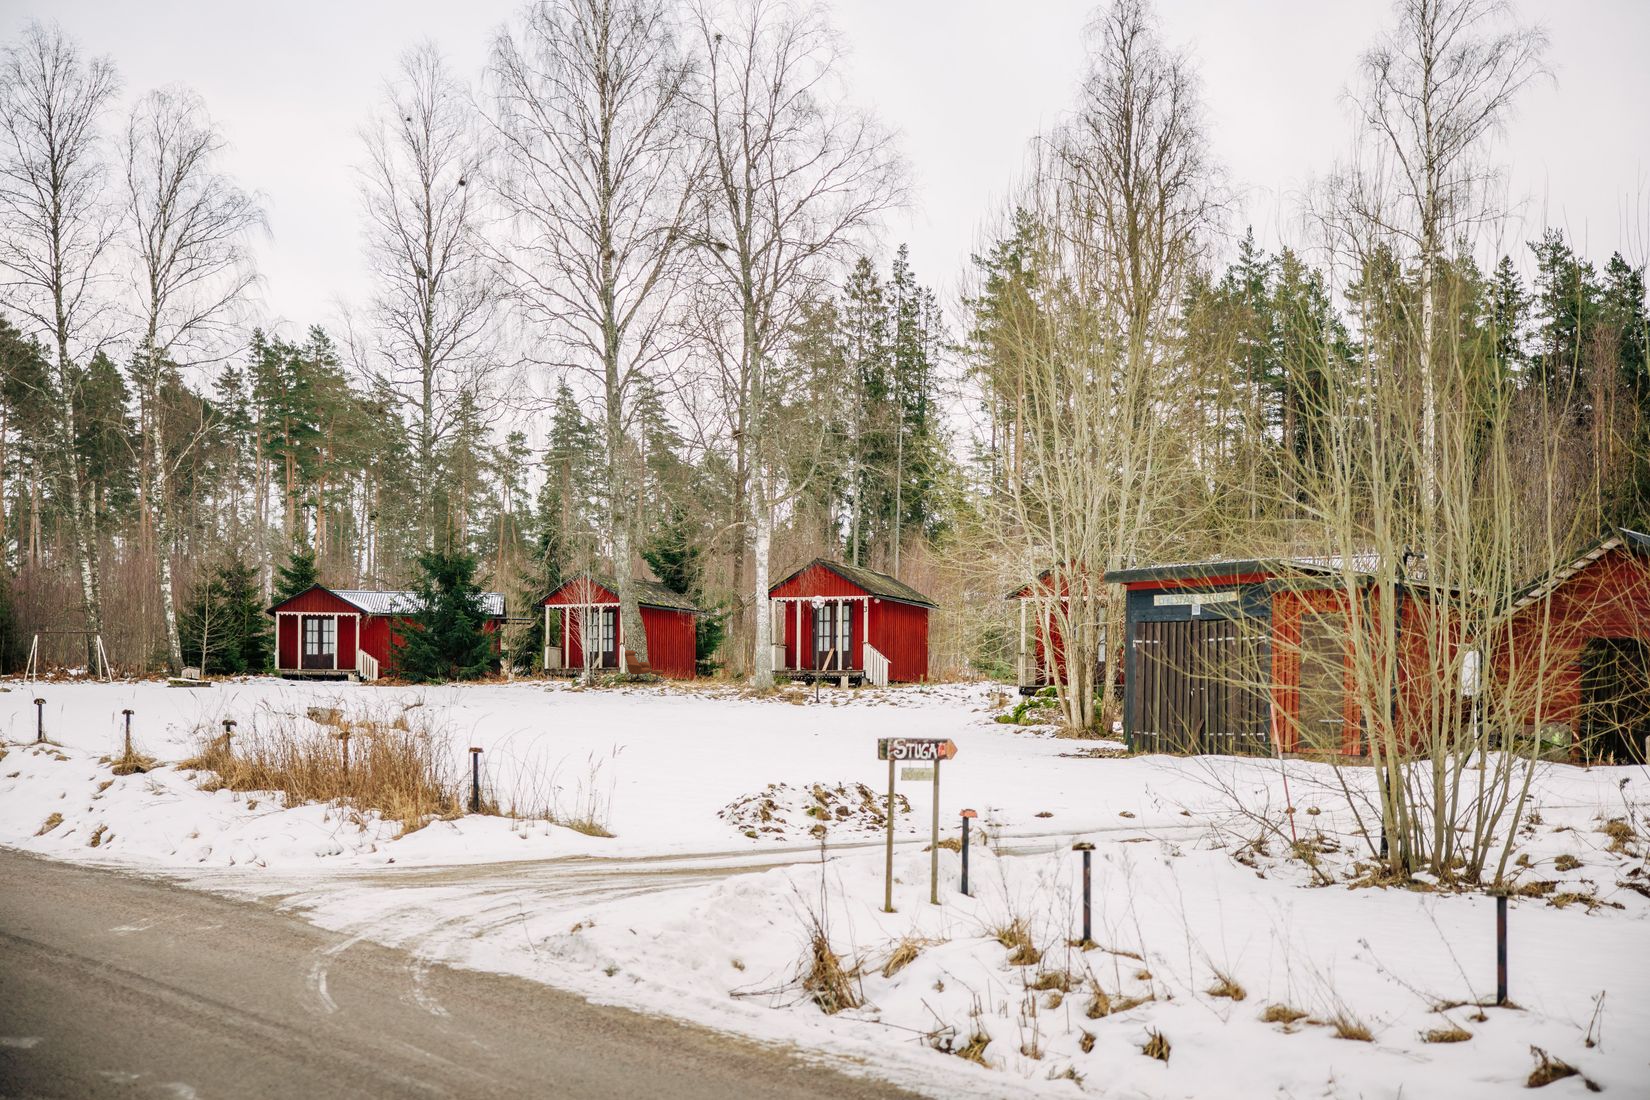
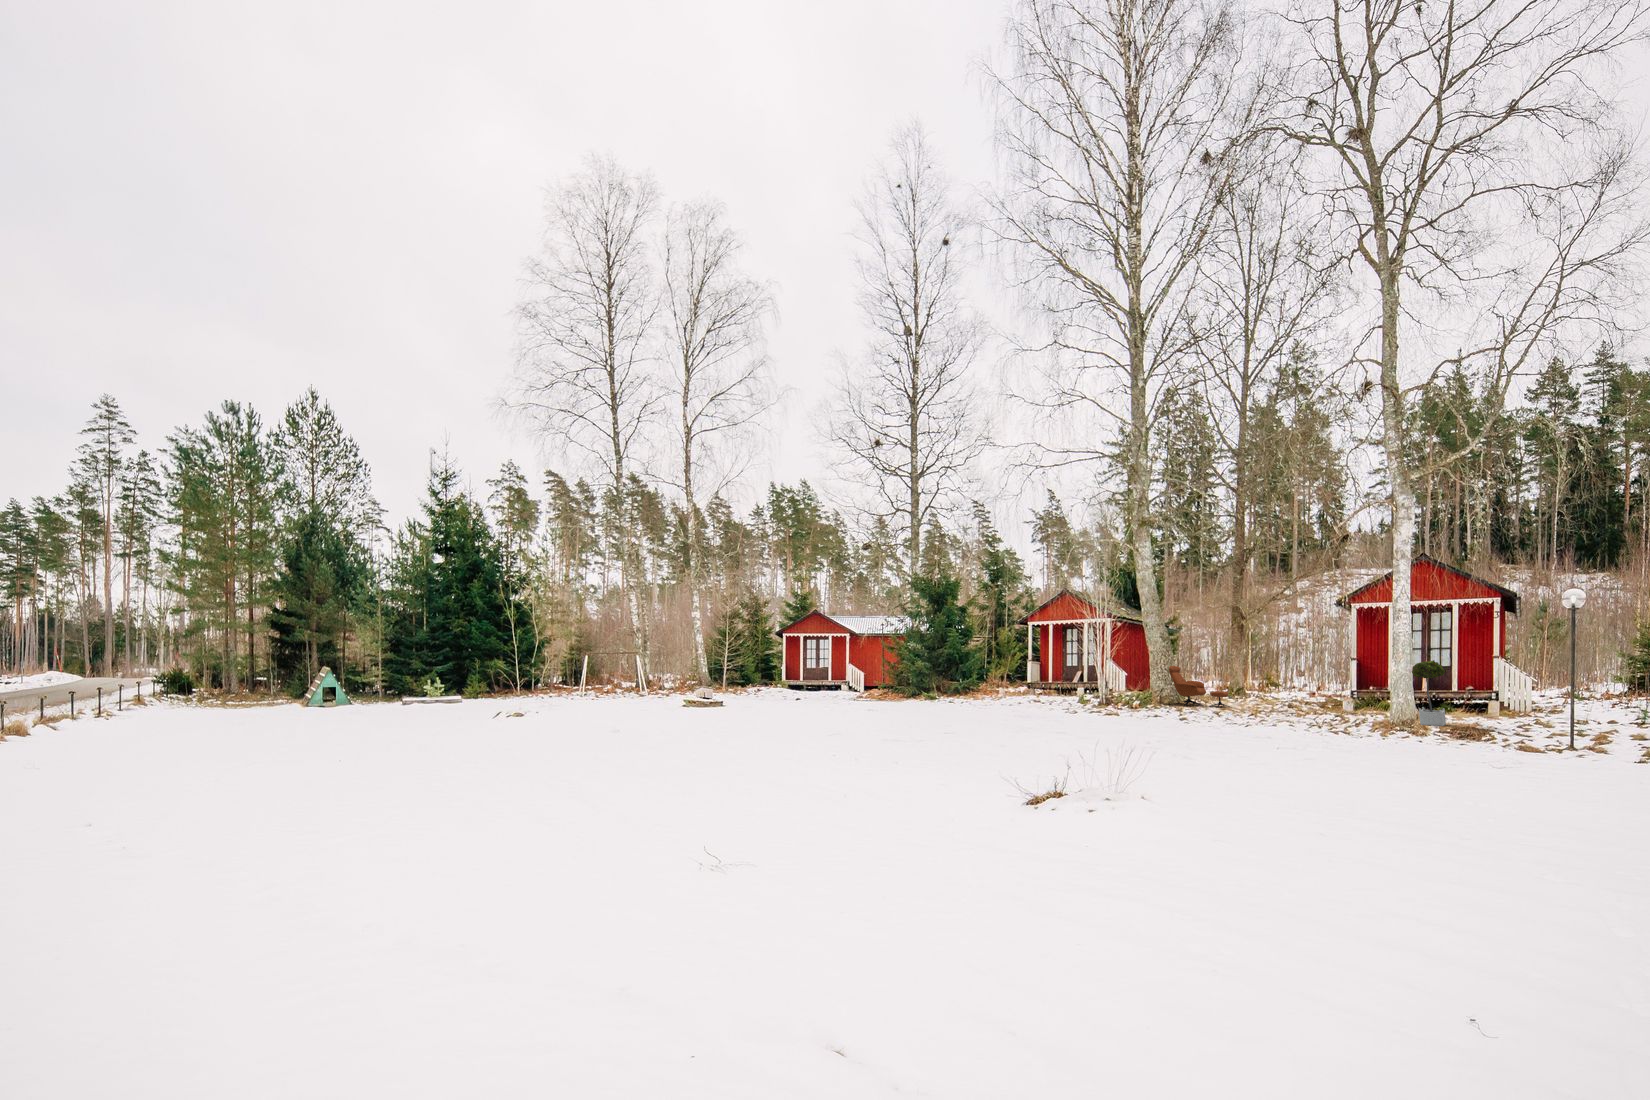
potted tree: none [742,647,760,689] -> present [1412,660,1446,726]

